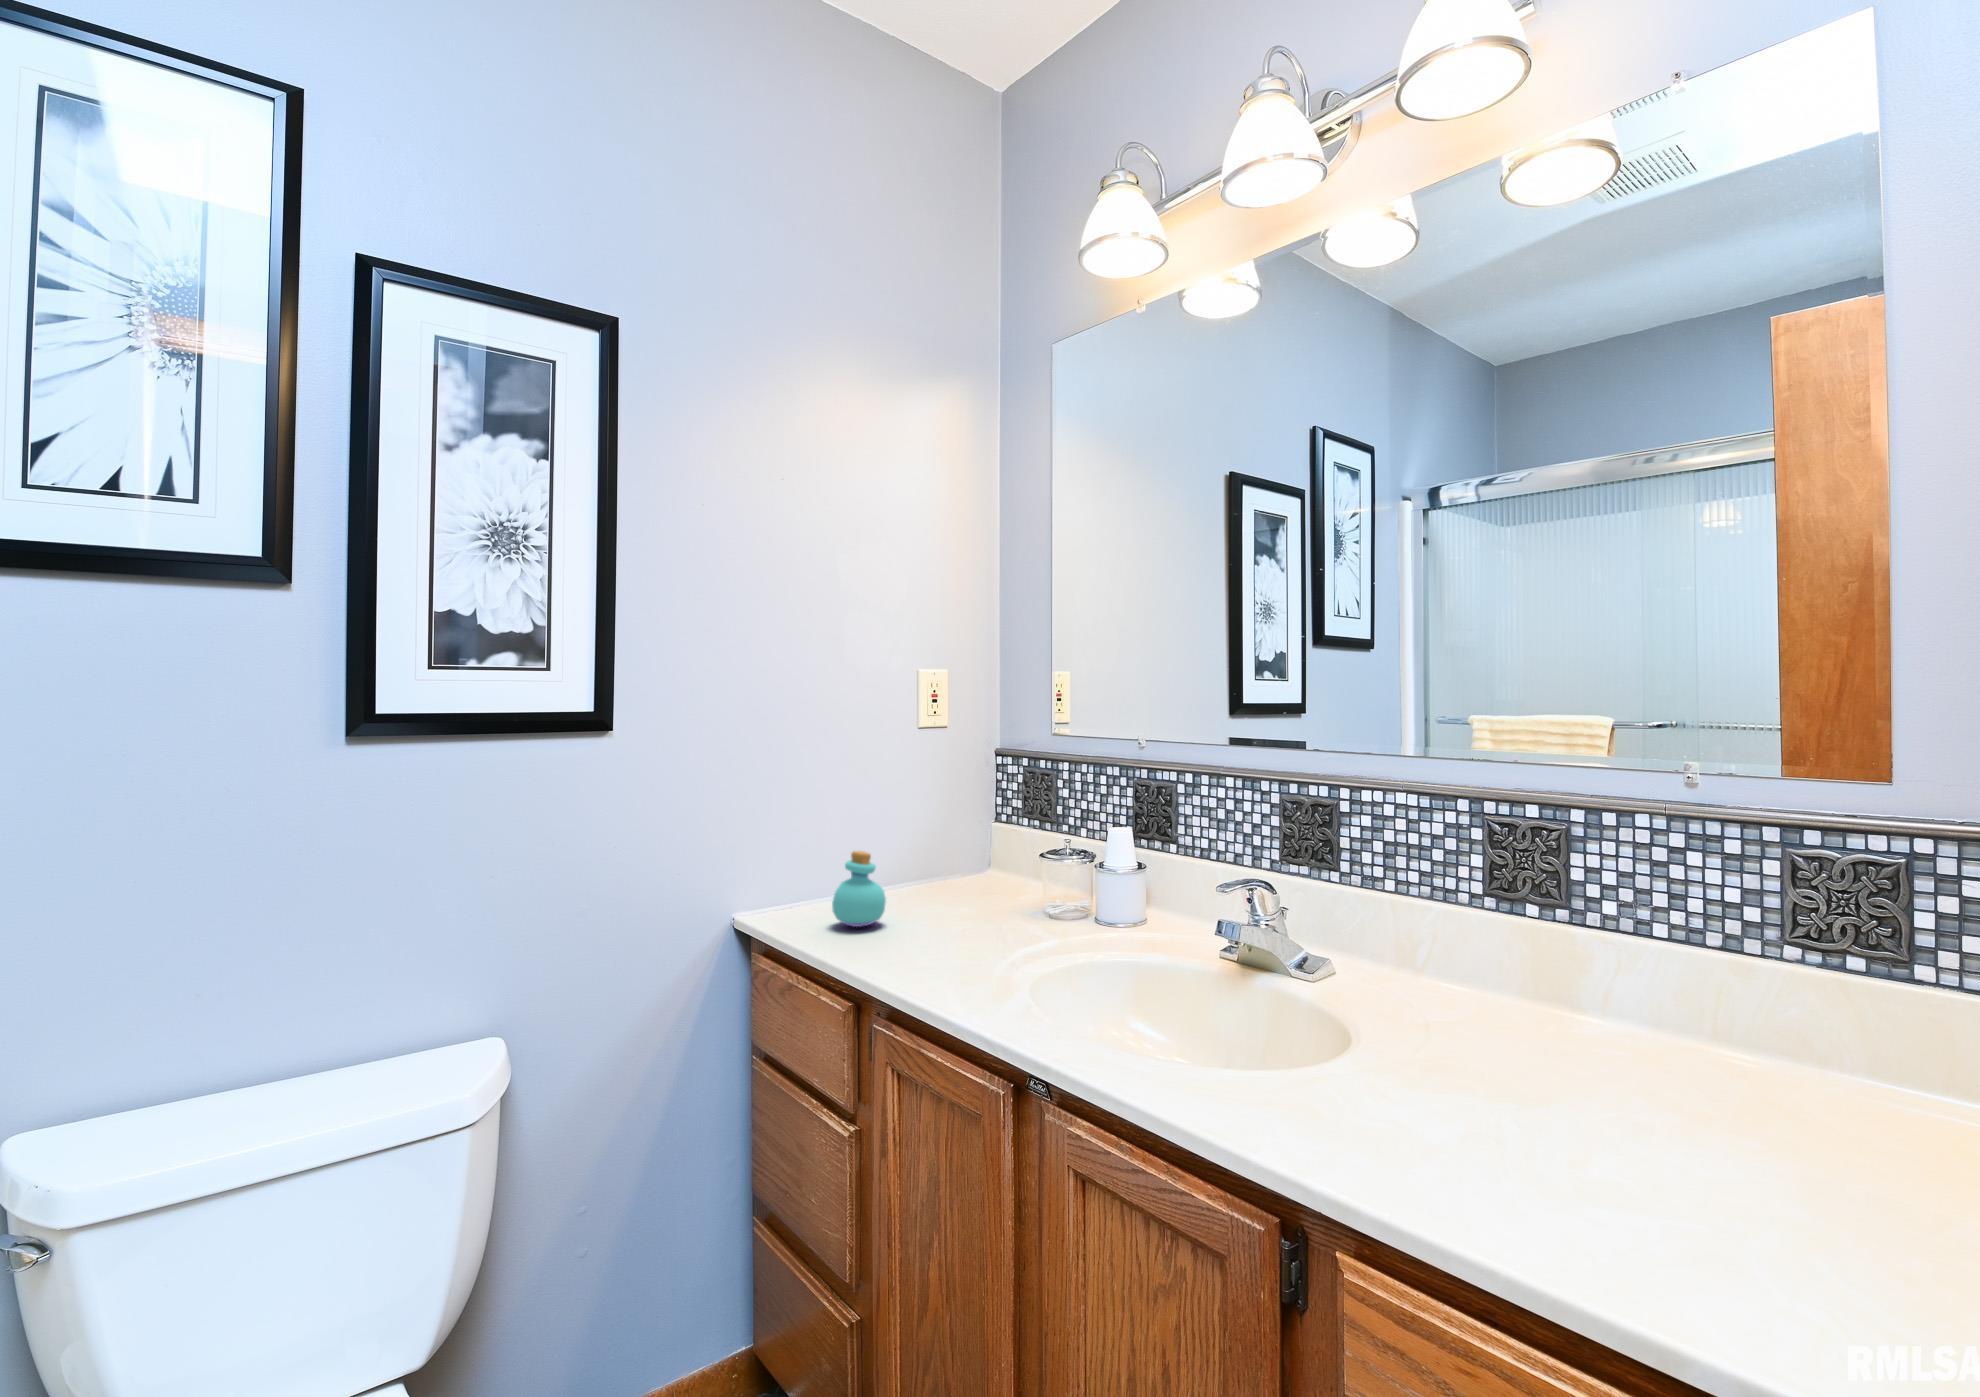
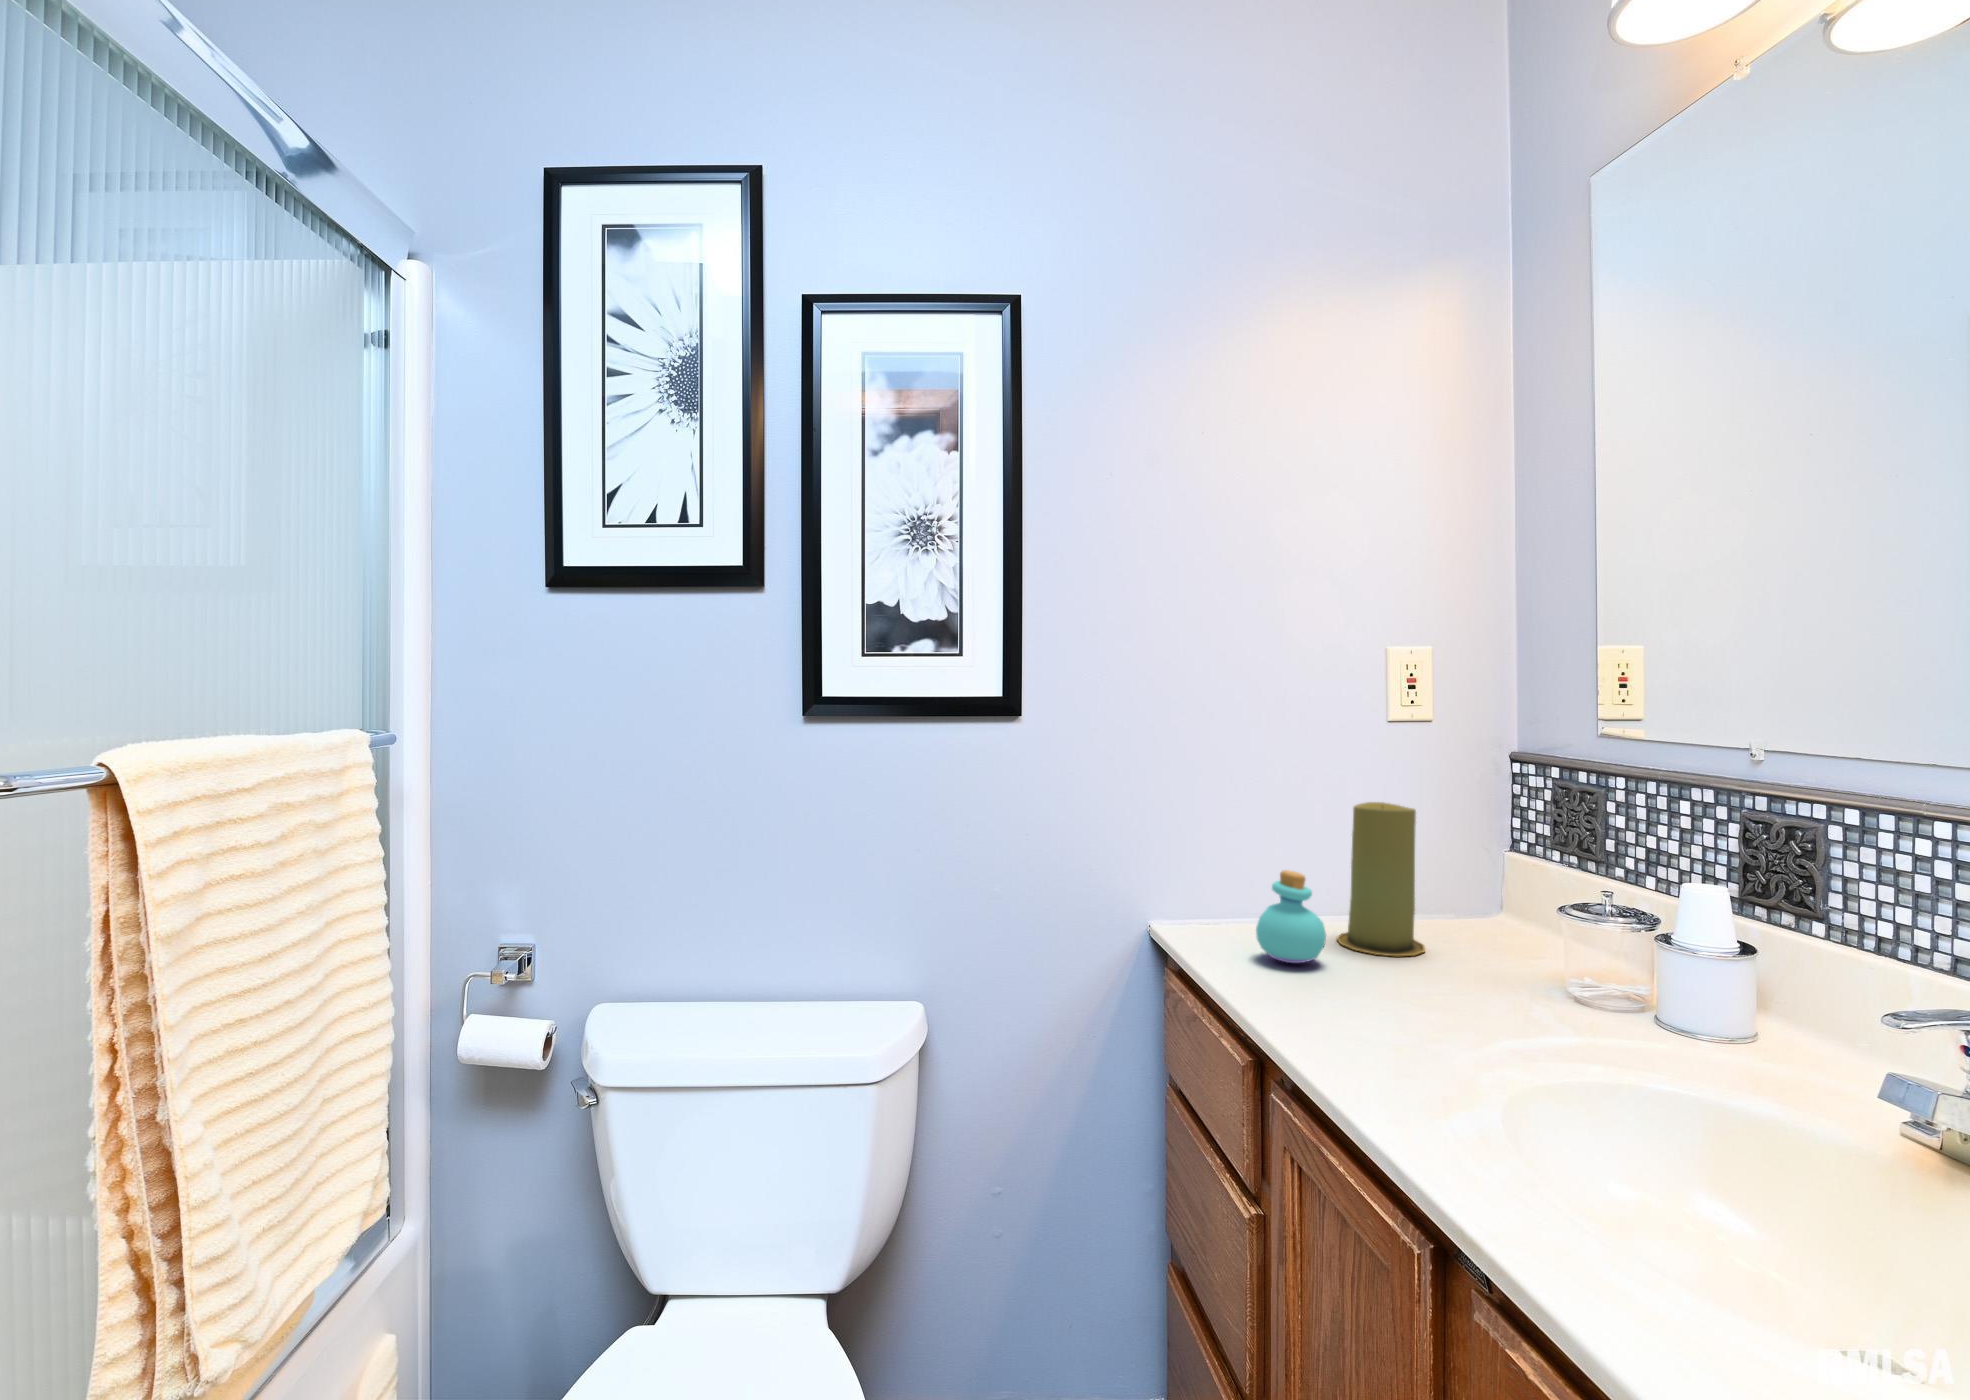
candle: none [886,791,949,911] -> present [1337,802,1425,956]

